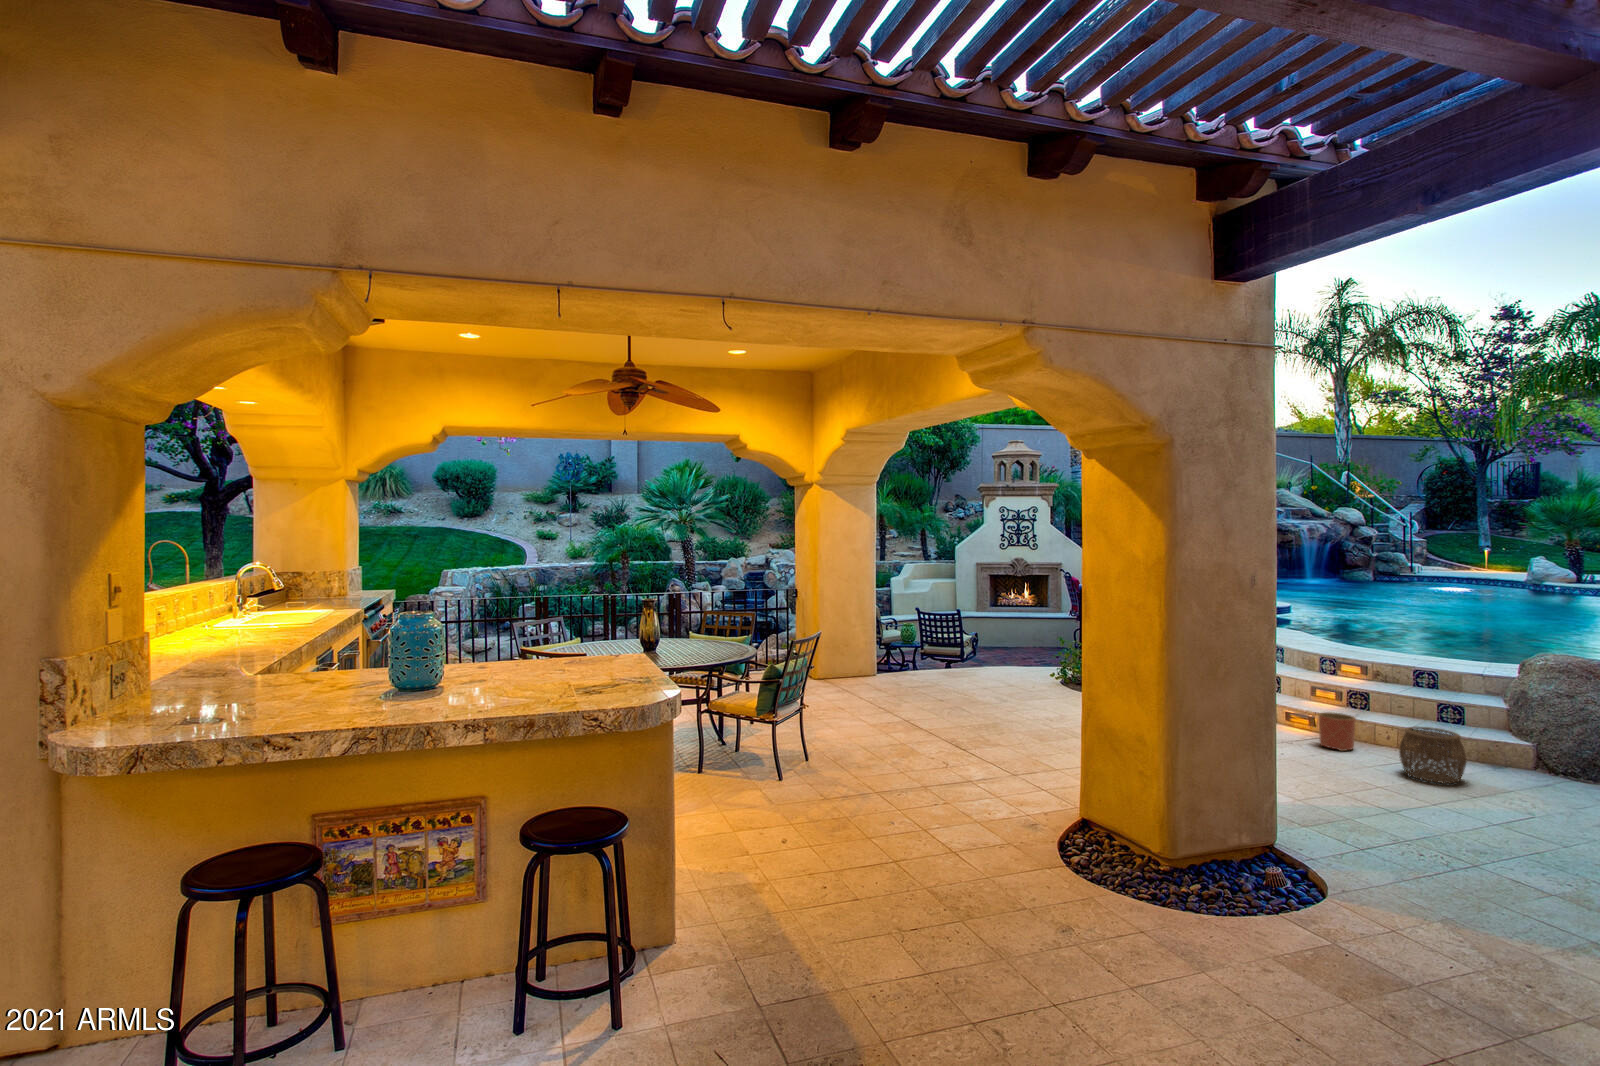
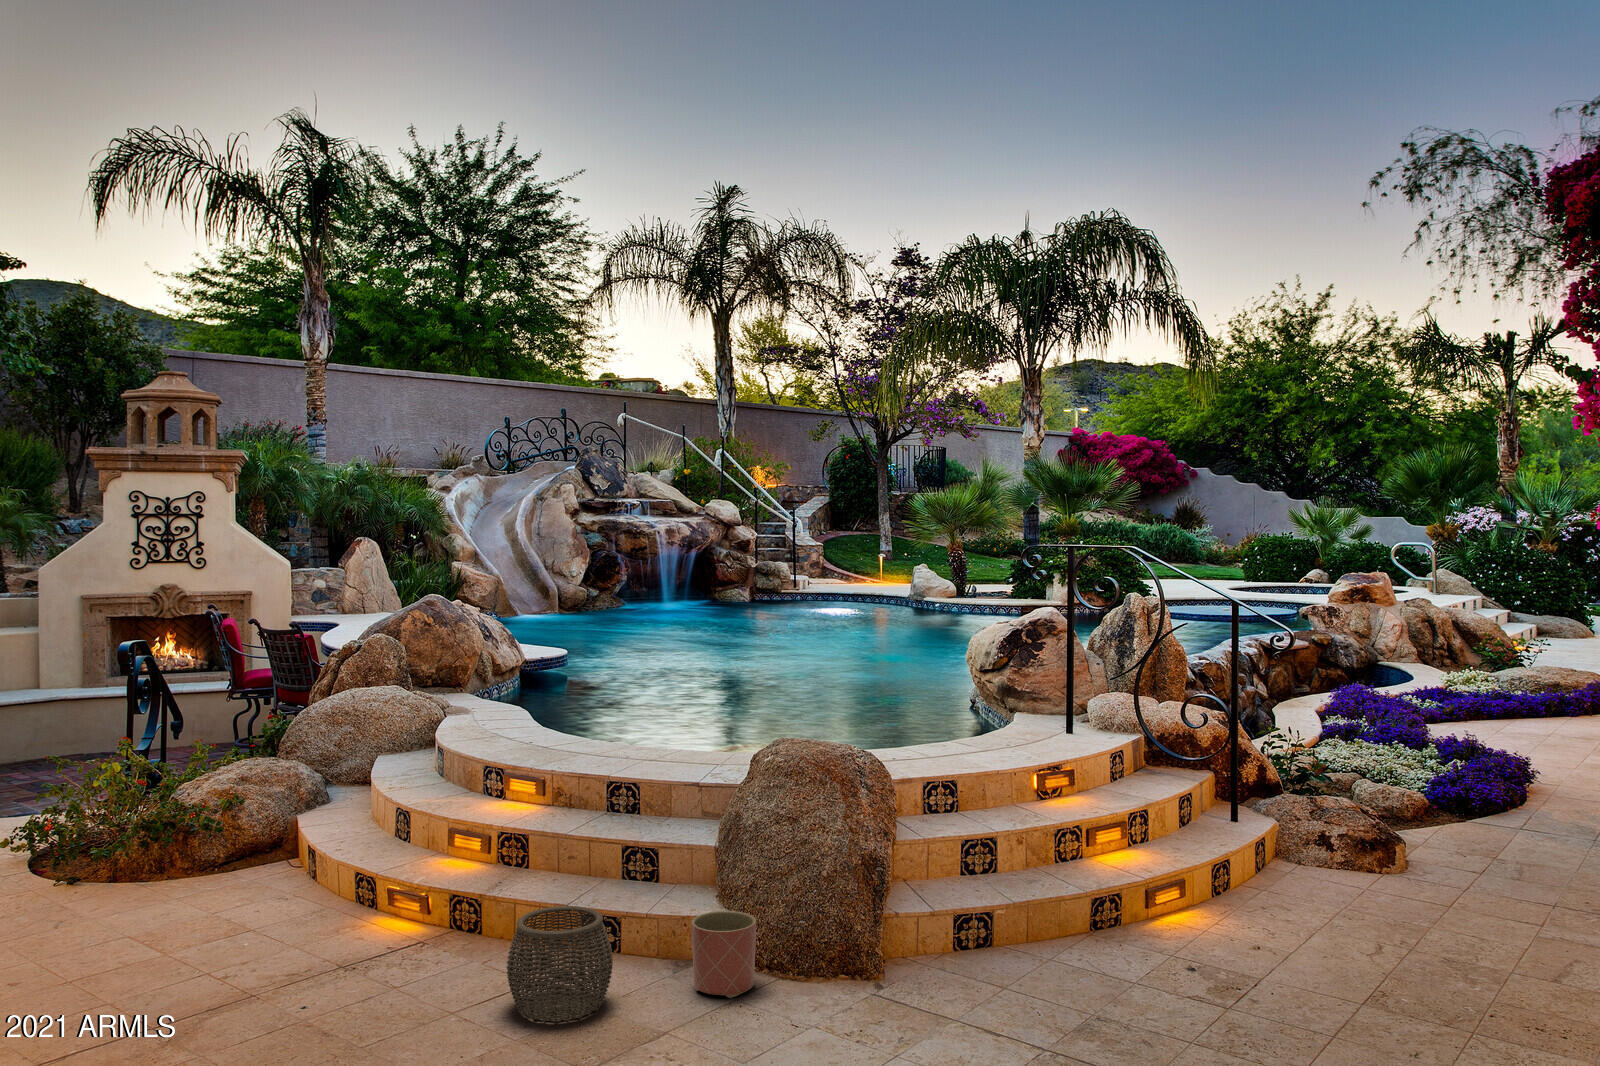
planter: present [1319,712,1356,751] -> present [691,911,756,998]

